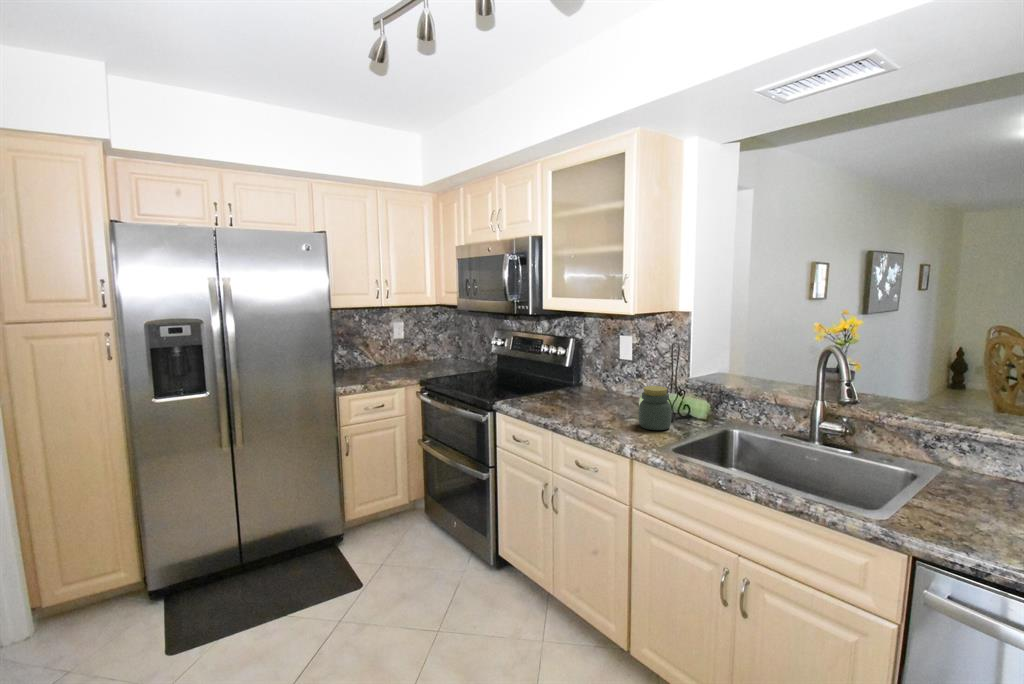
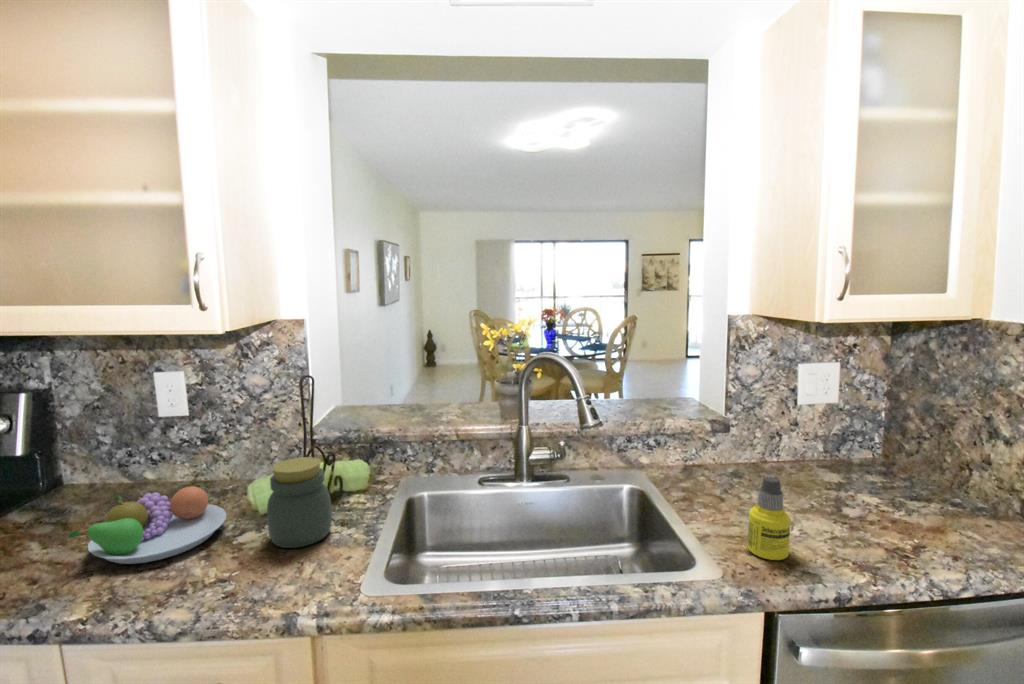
fruit bowl: none [569,387,630,418] -> present [69,485,226,564]
bottle: none [930,465,973,534] -> present [747,477,791,560]

